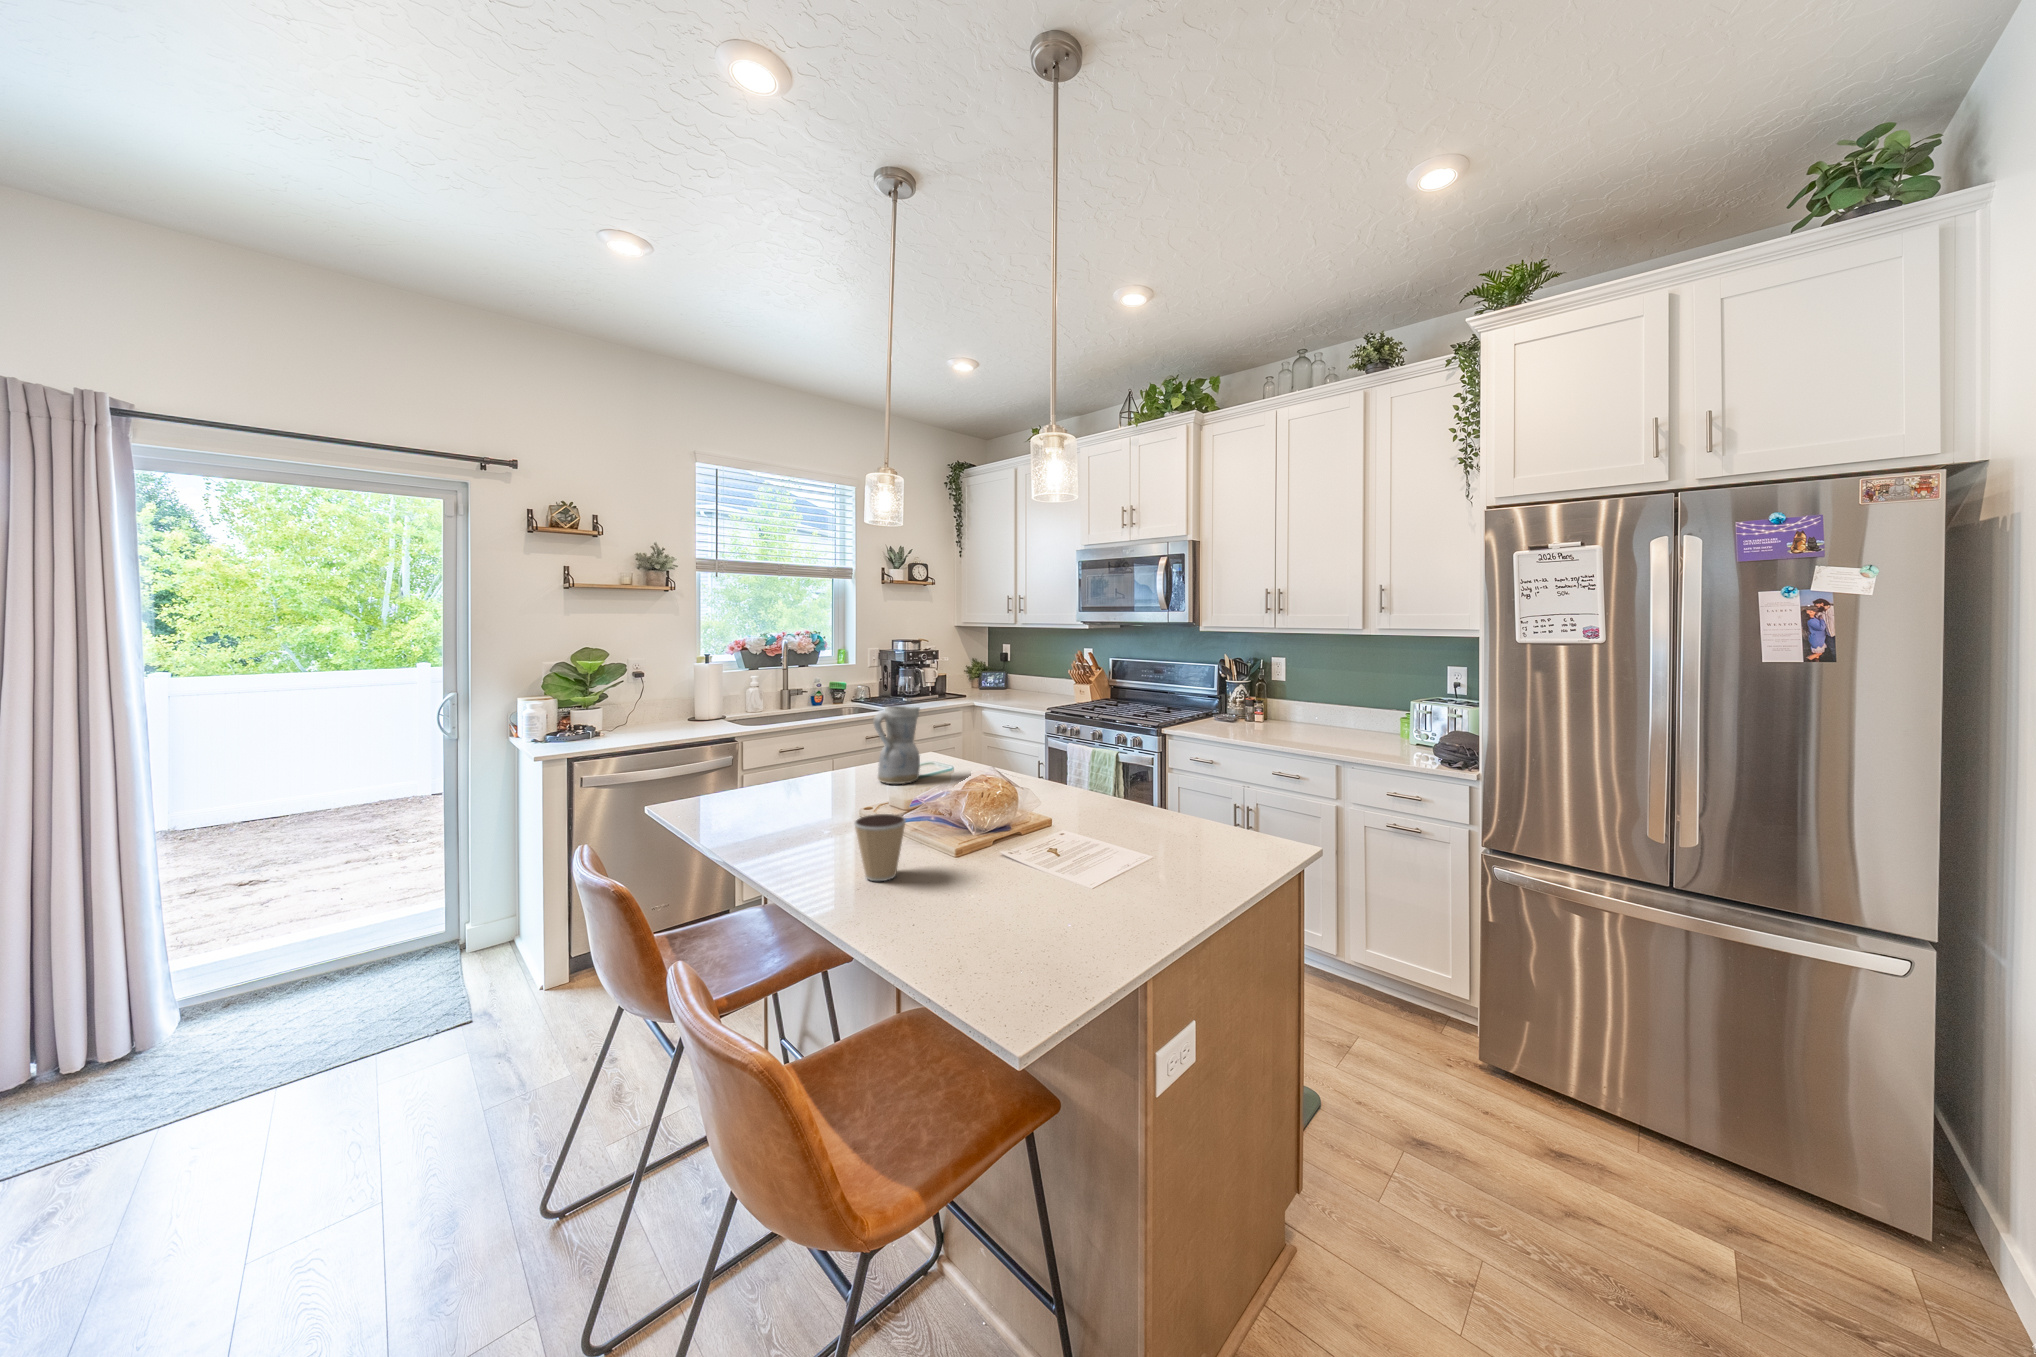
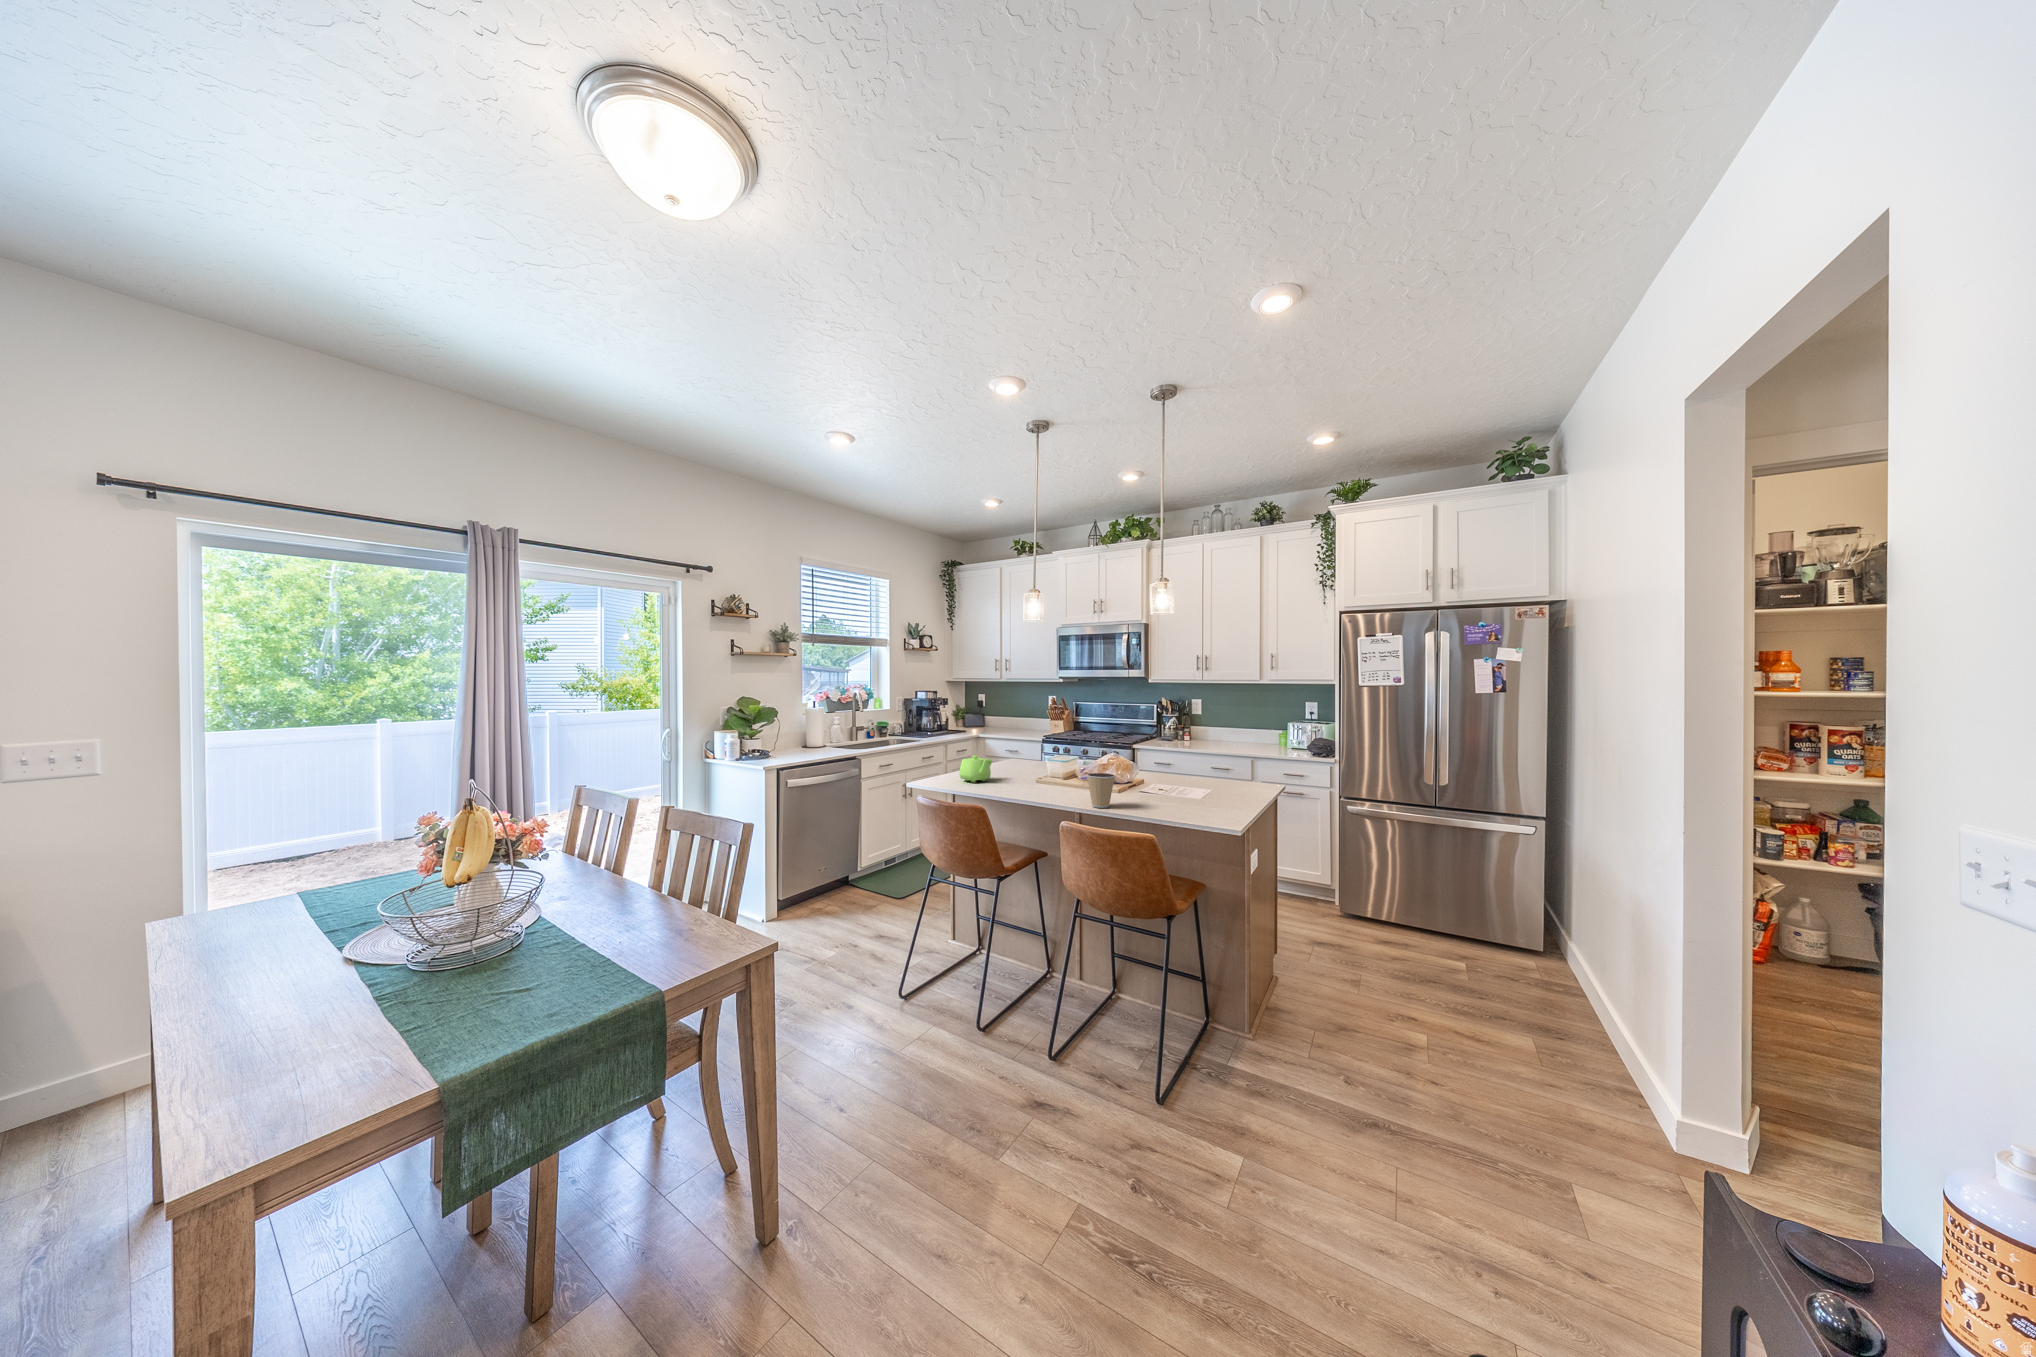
ceramic pitcher: present [874,706,920,784] -> none [1007,725,1034,774]
teapot: none [778,756,833,800] -> present [960,755,992,782]

